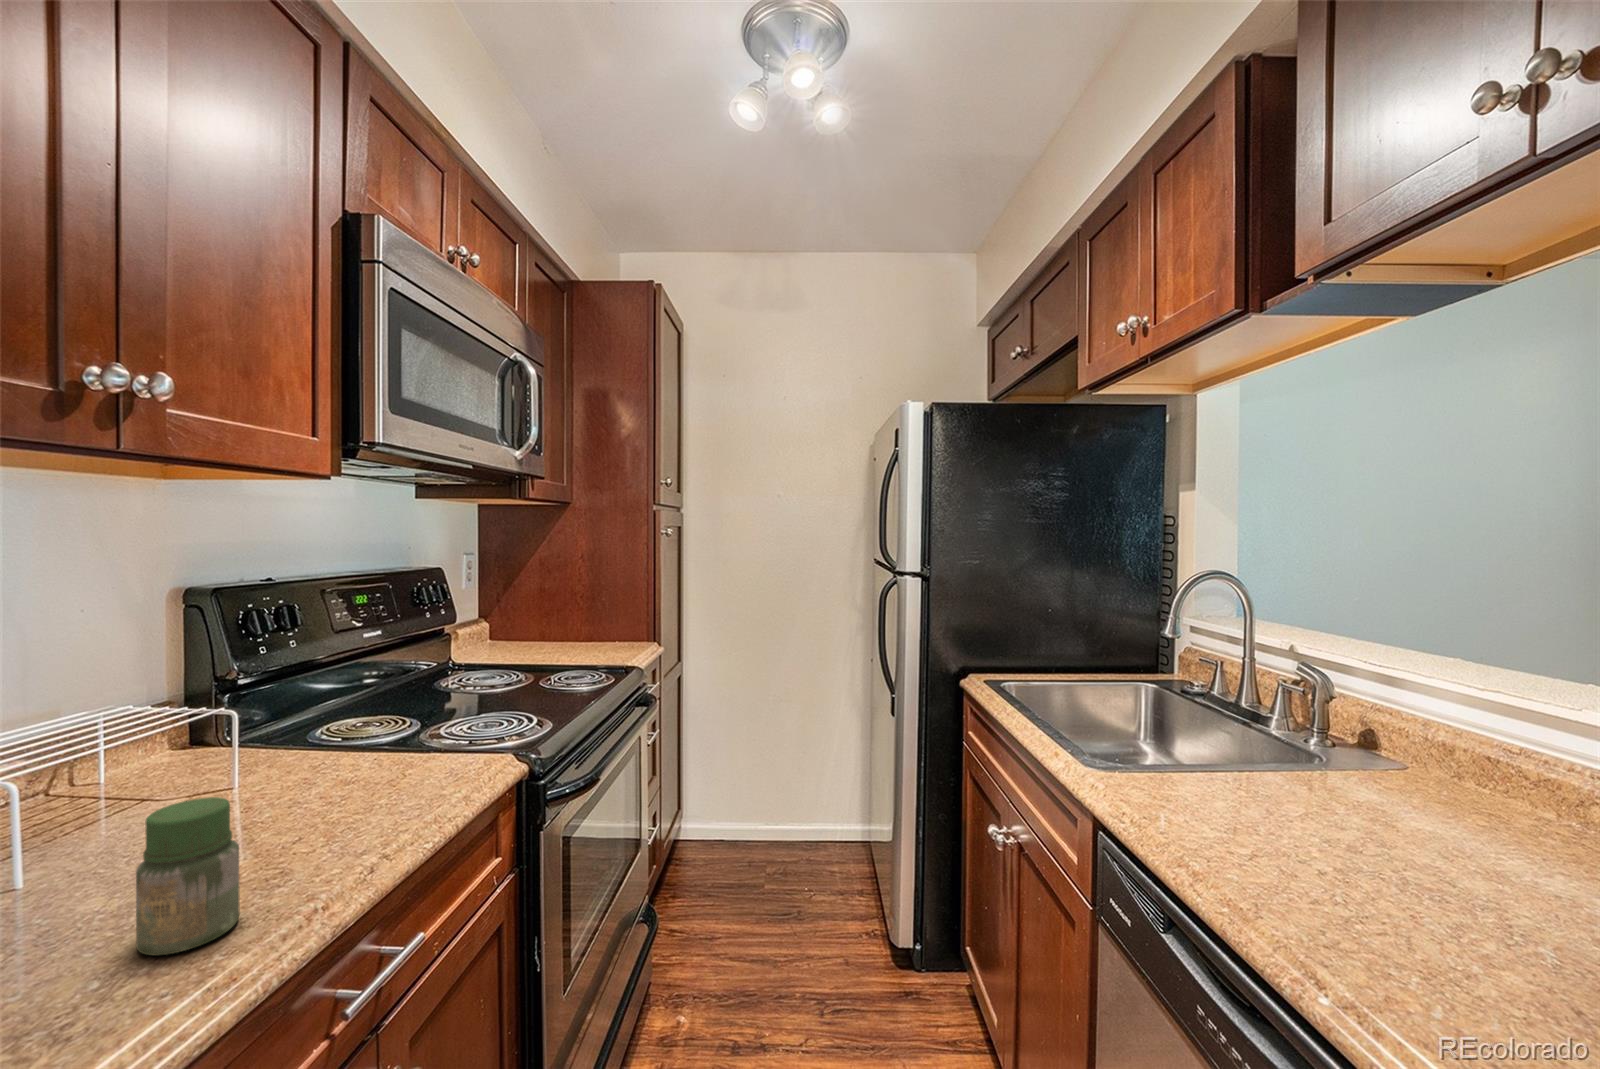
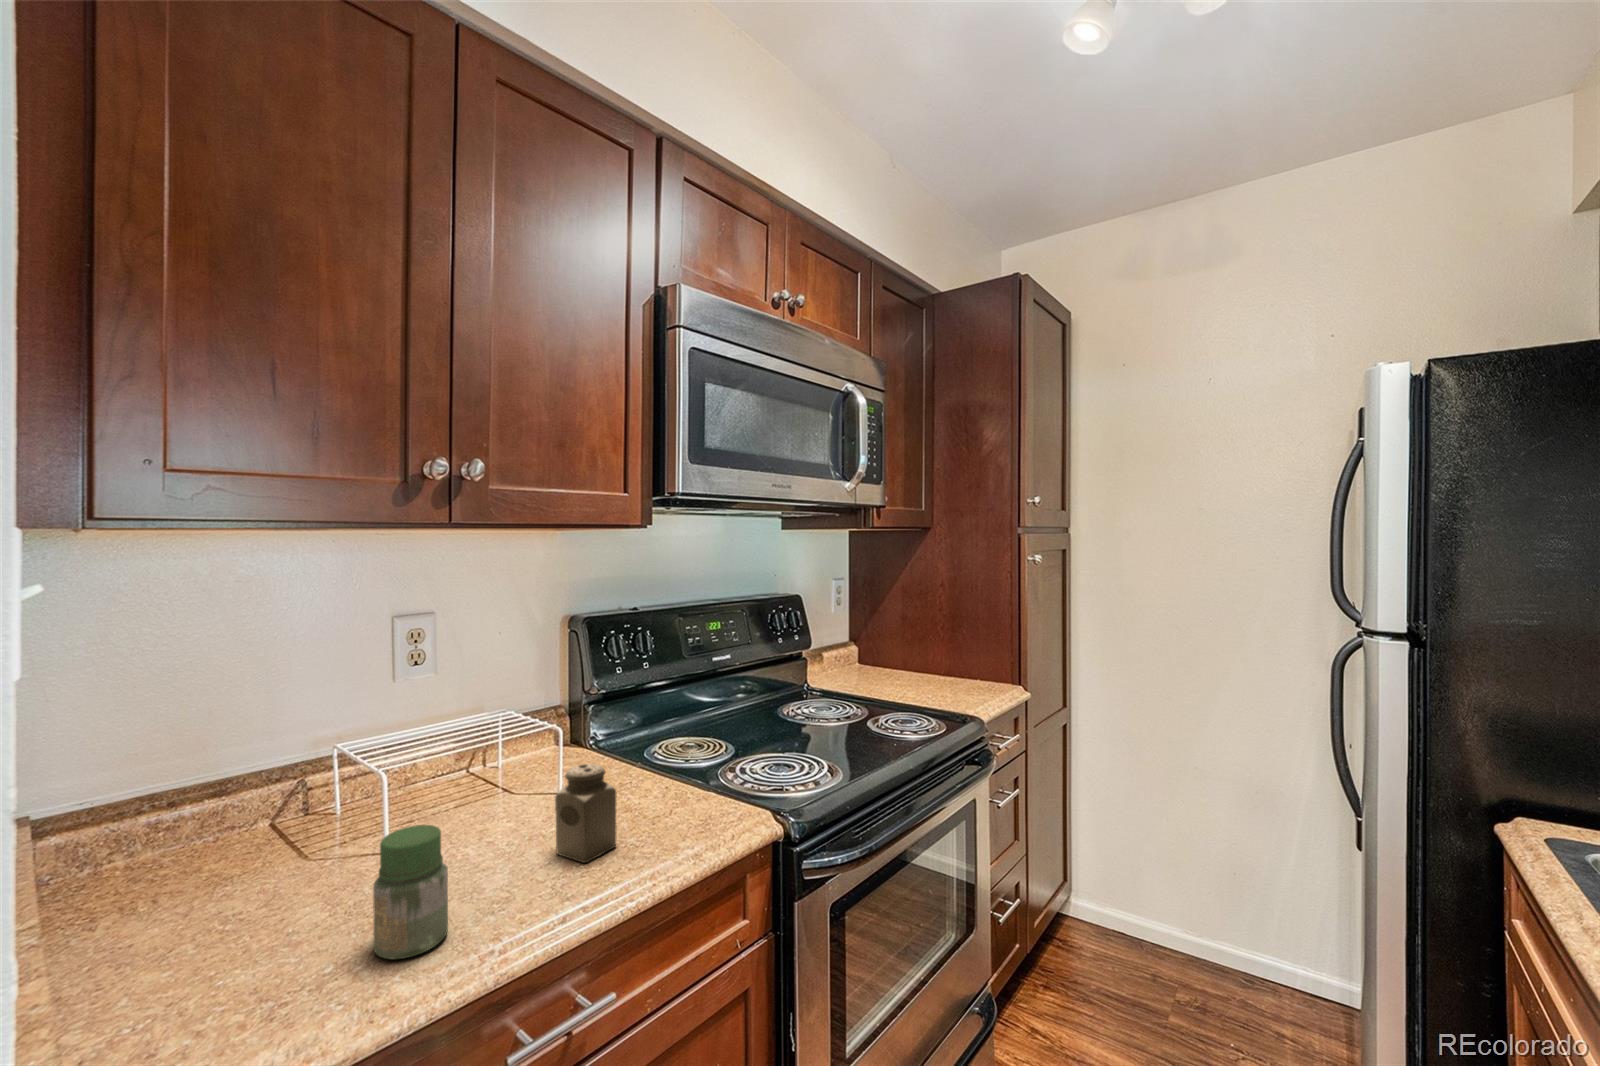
salt shaker: none [296,727,371,832] -> present [555,764,617,863]

